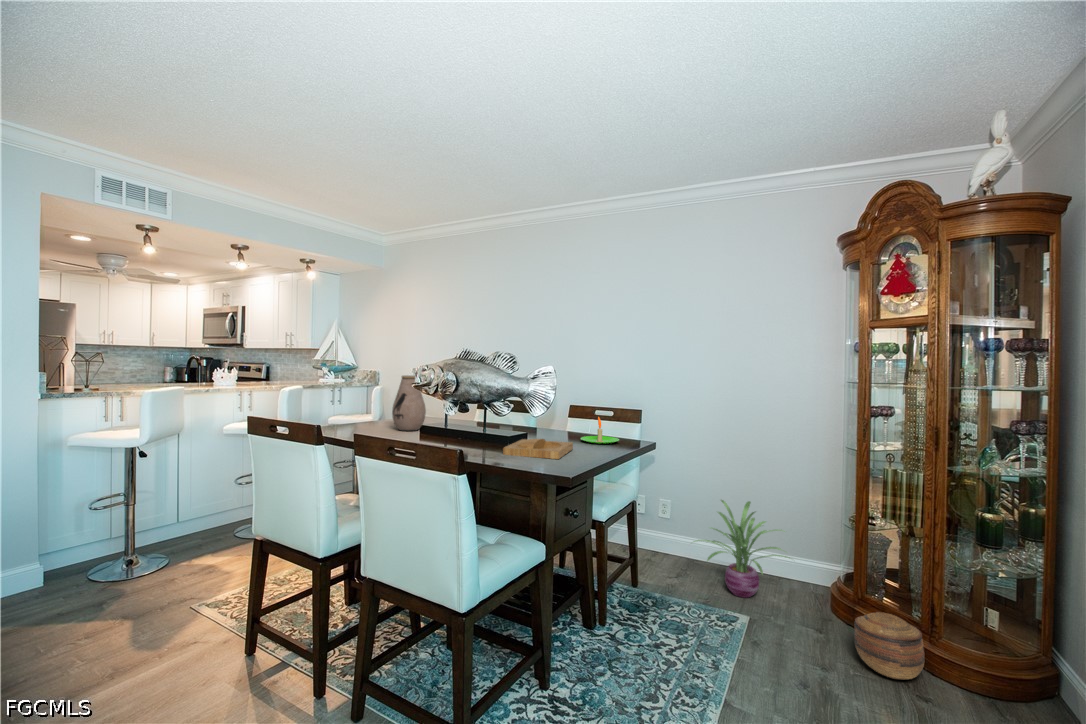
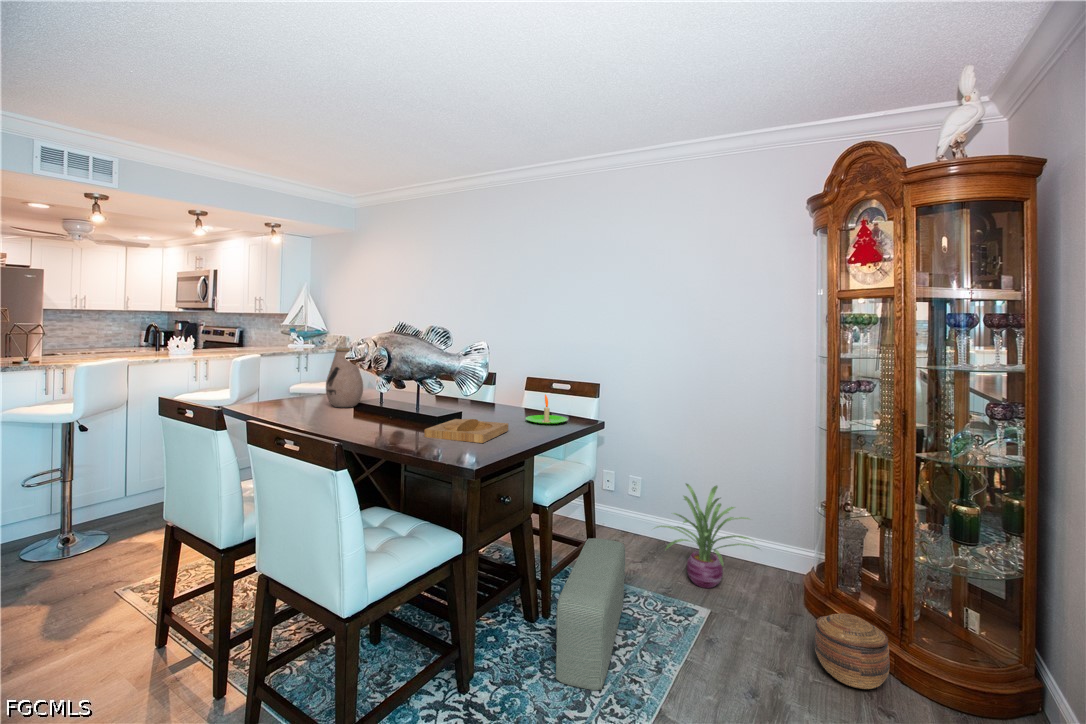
pouf: none [625,550,673,685] -> present [556,538,625,690]

